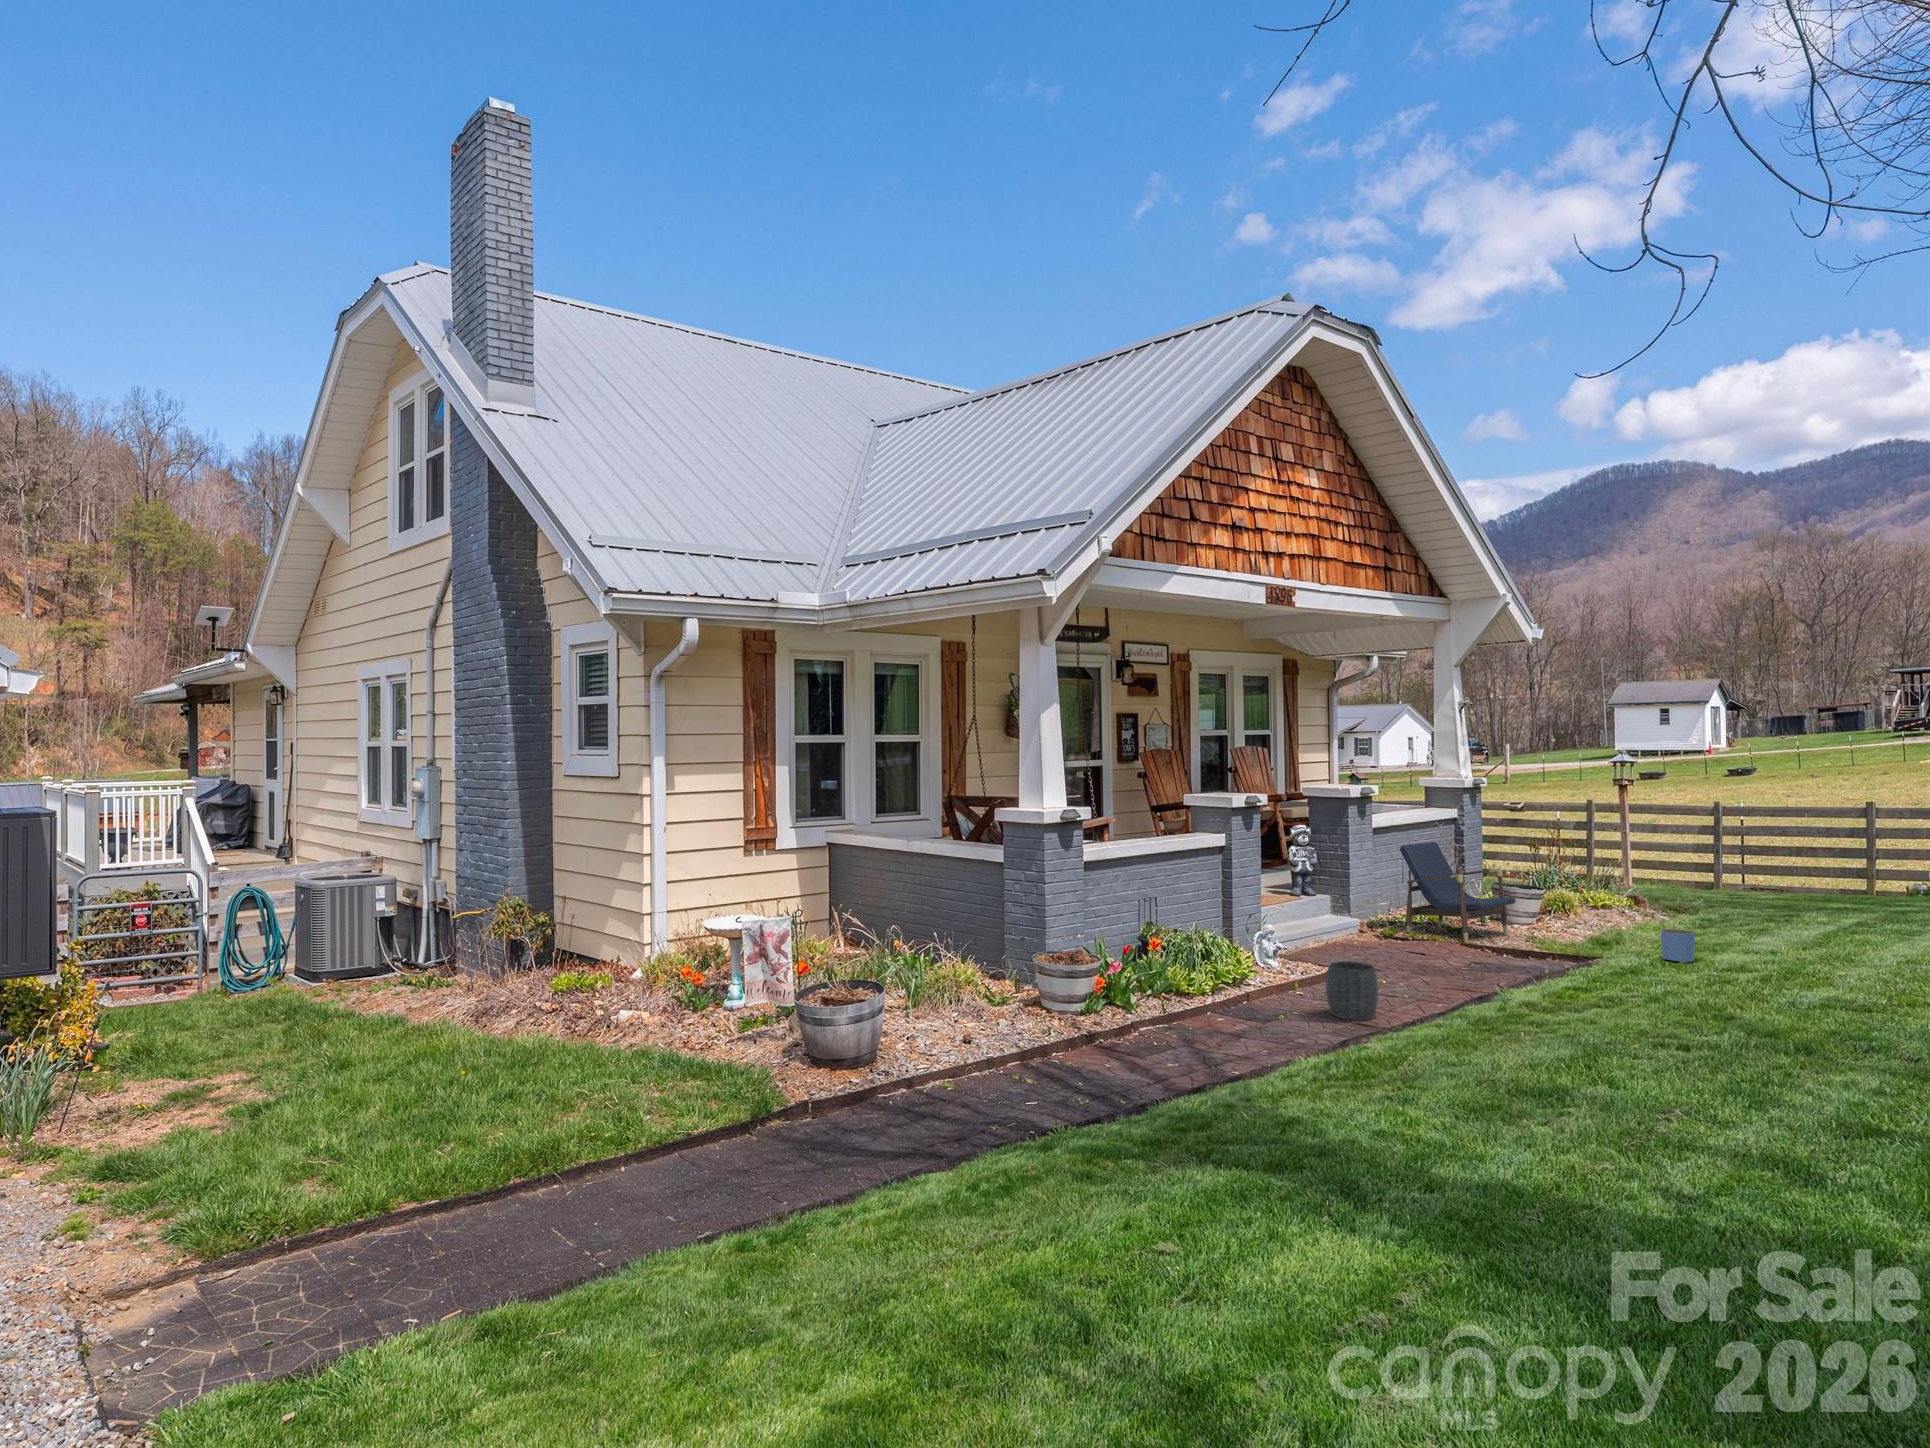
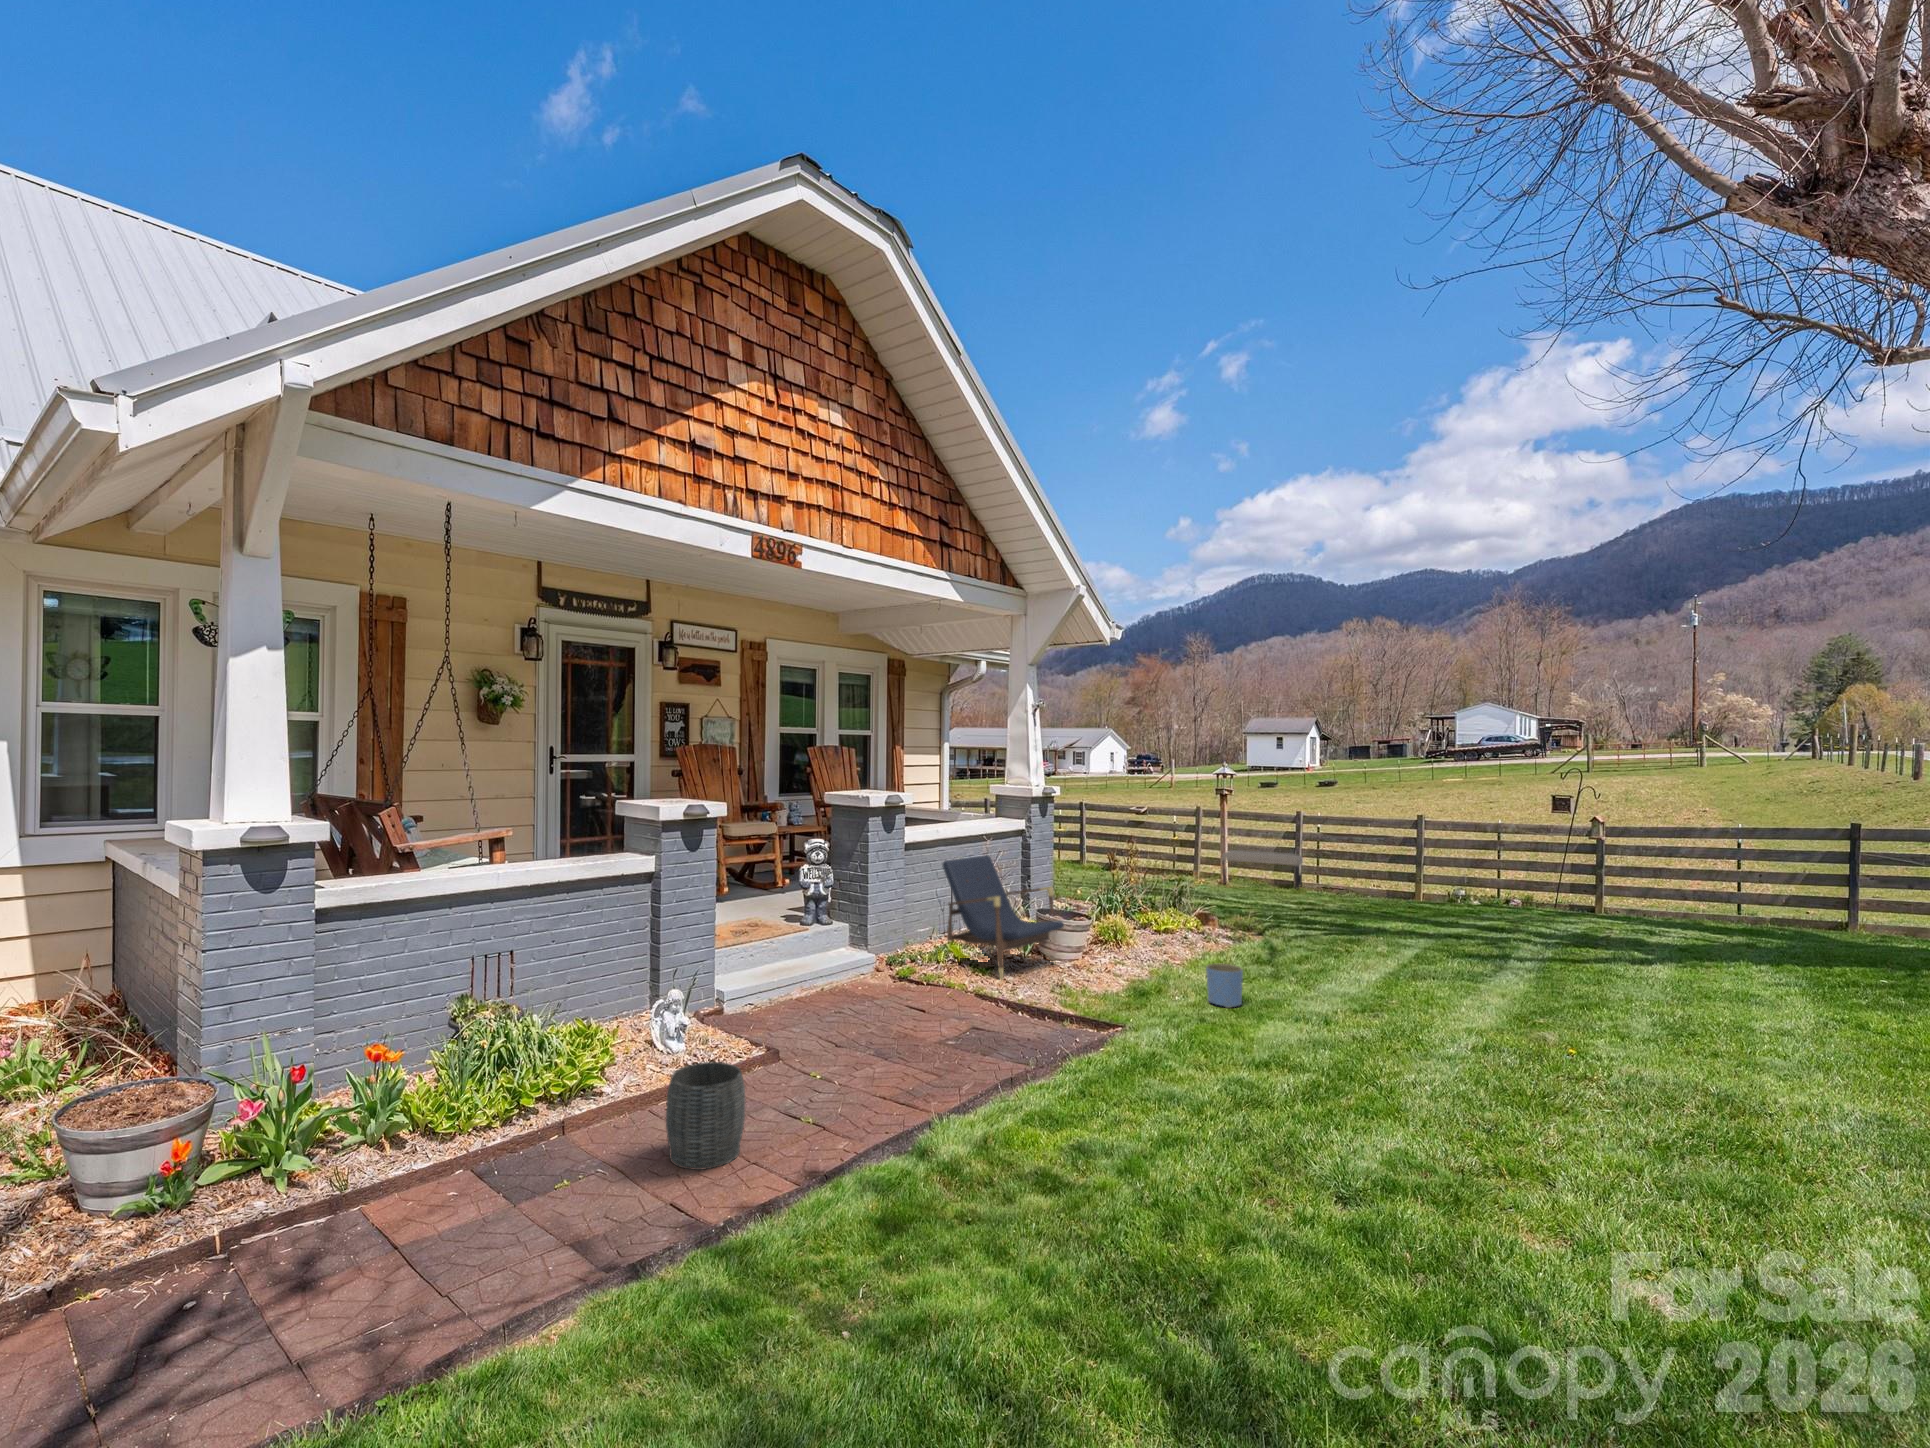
bench: none [1624,847,1719,888] -> present [1222,850,1303,889]

